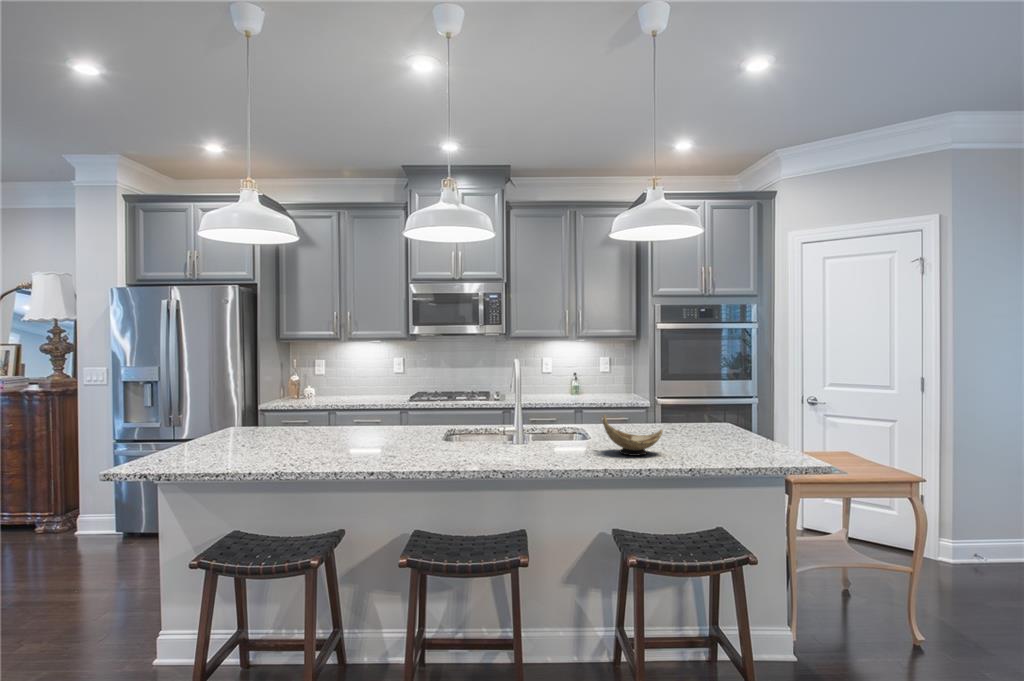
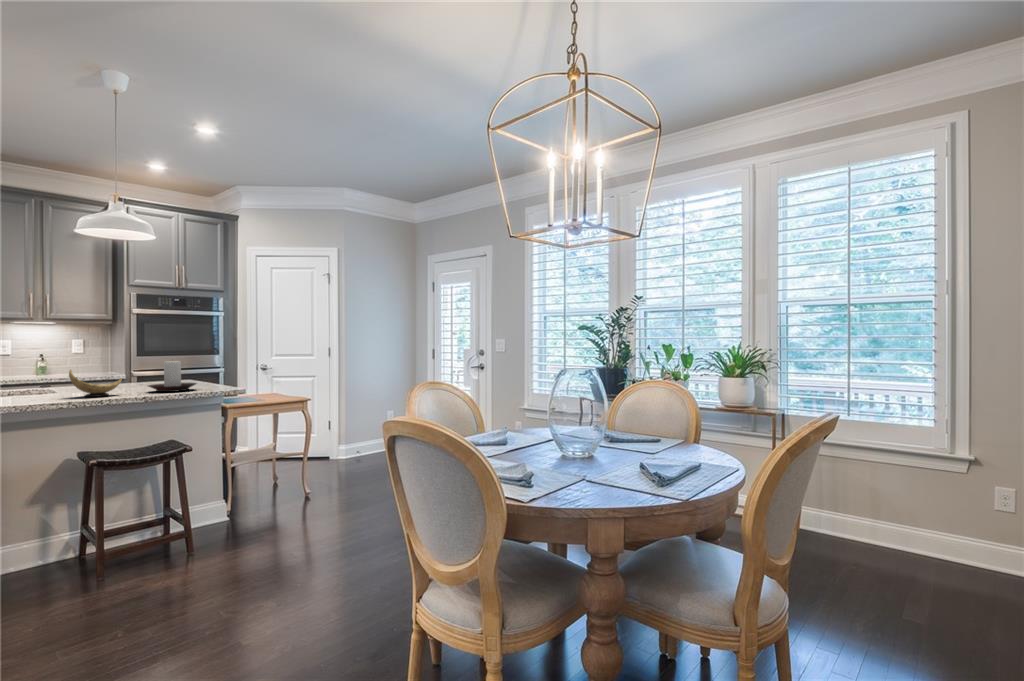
candle holder: none [692,405,762,457] -> present [148,361,196,392]

